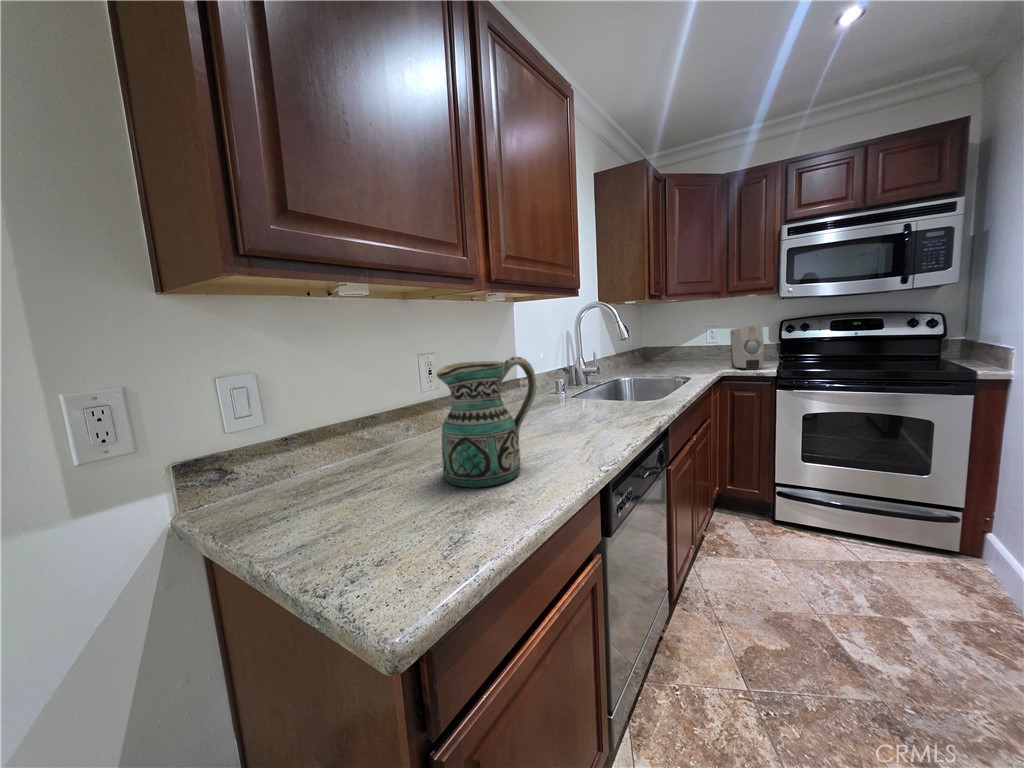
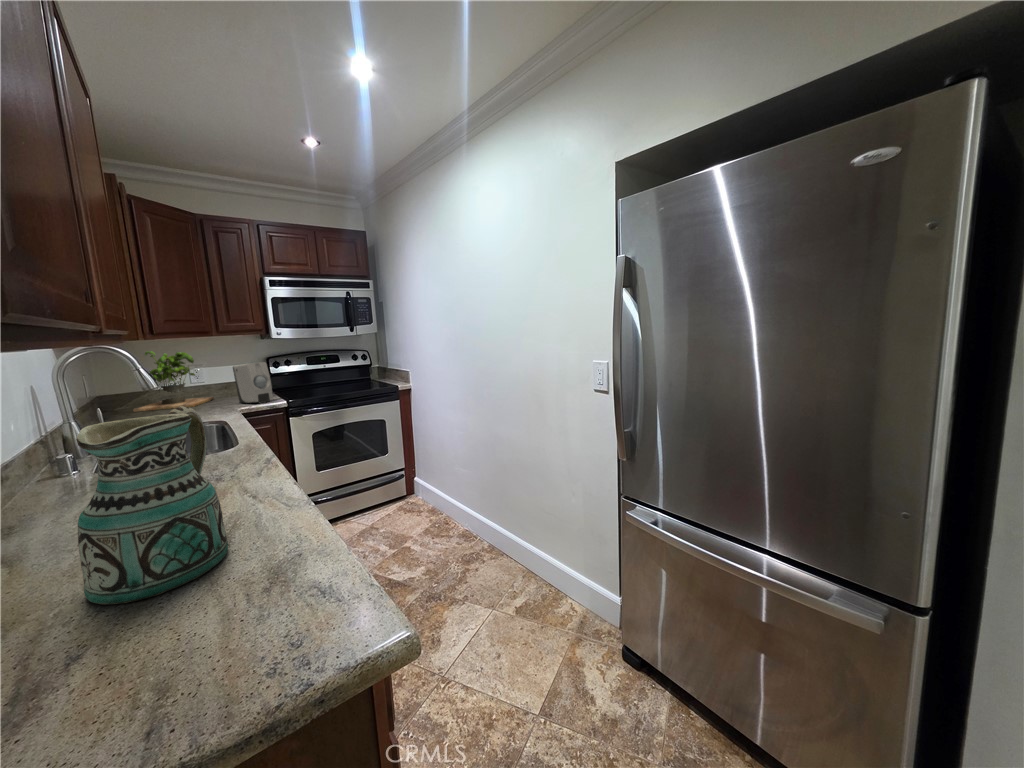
potted plant: none [659,315,721,366] -> present [134,351,214,412]

